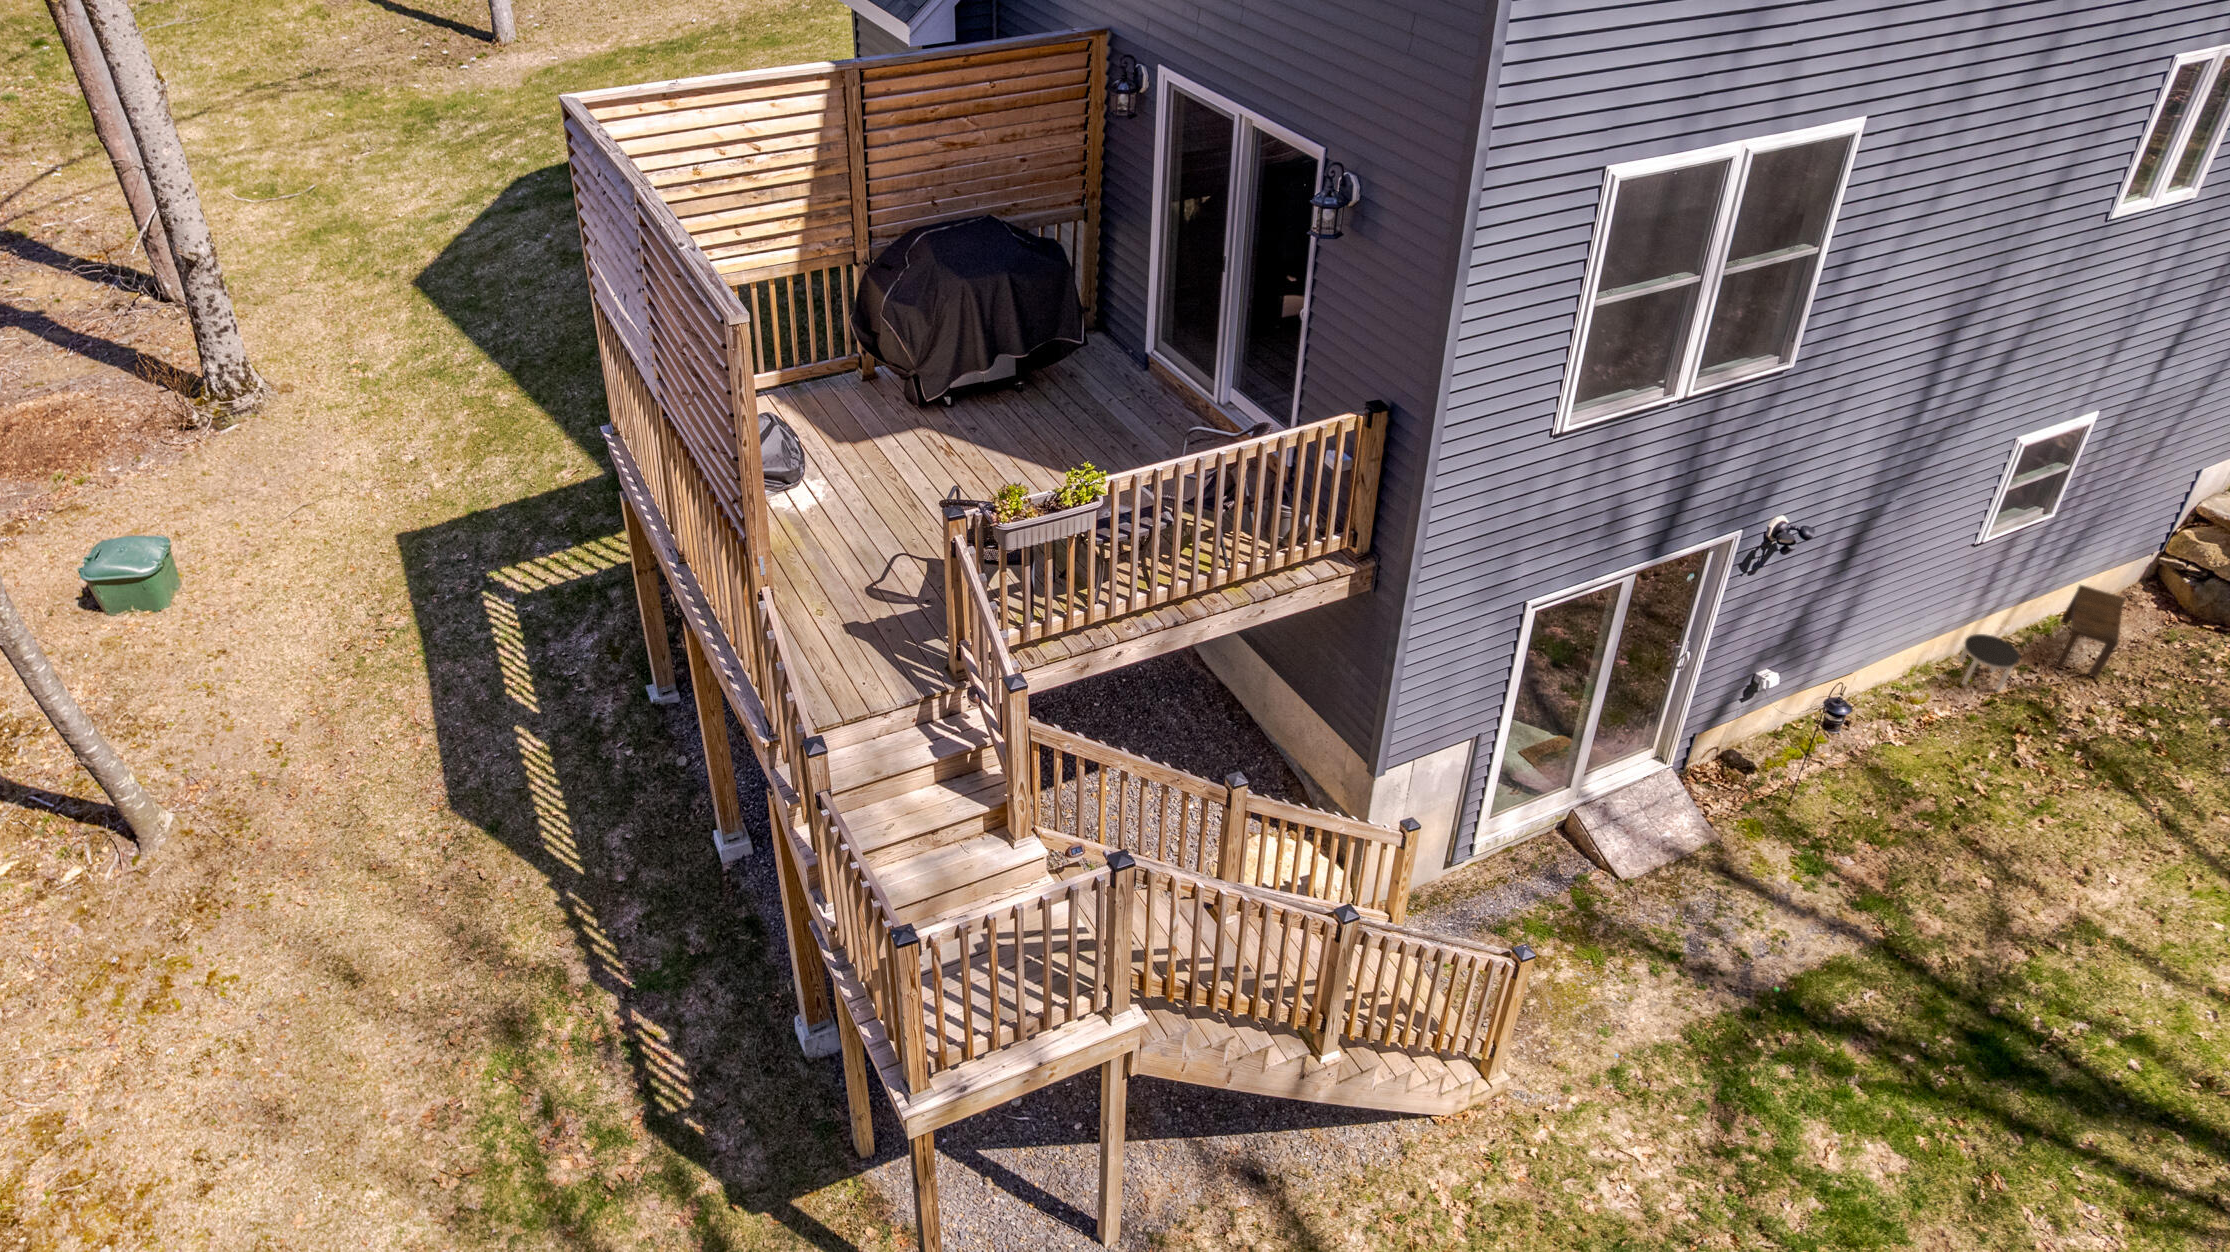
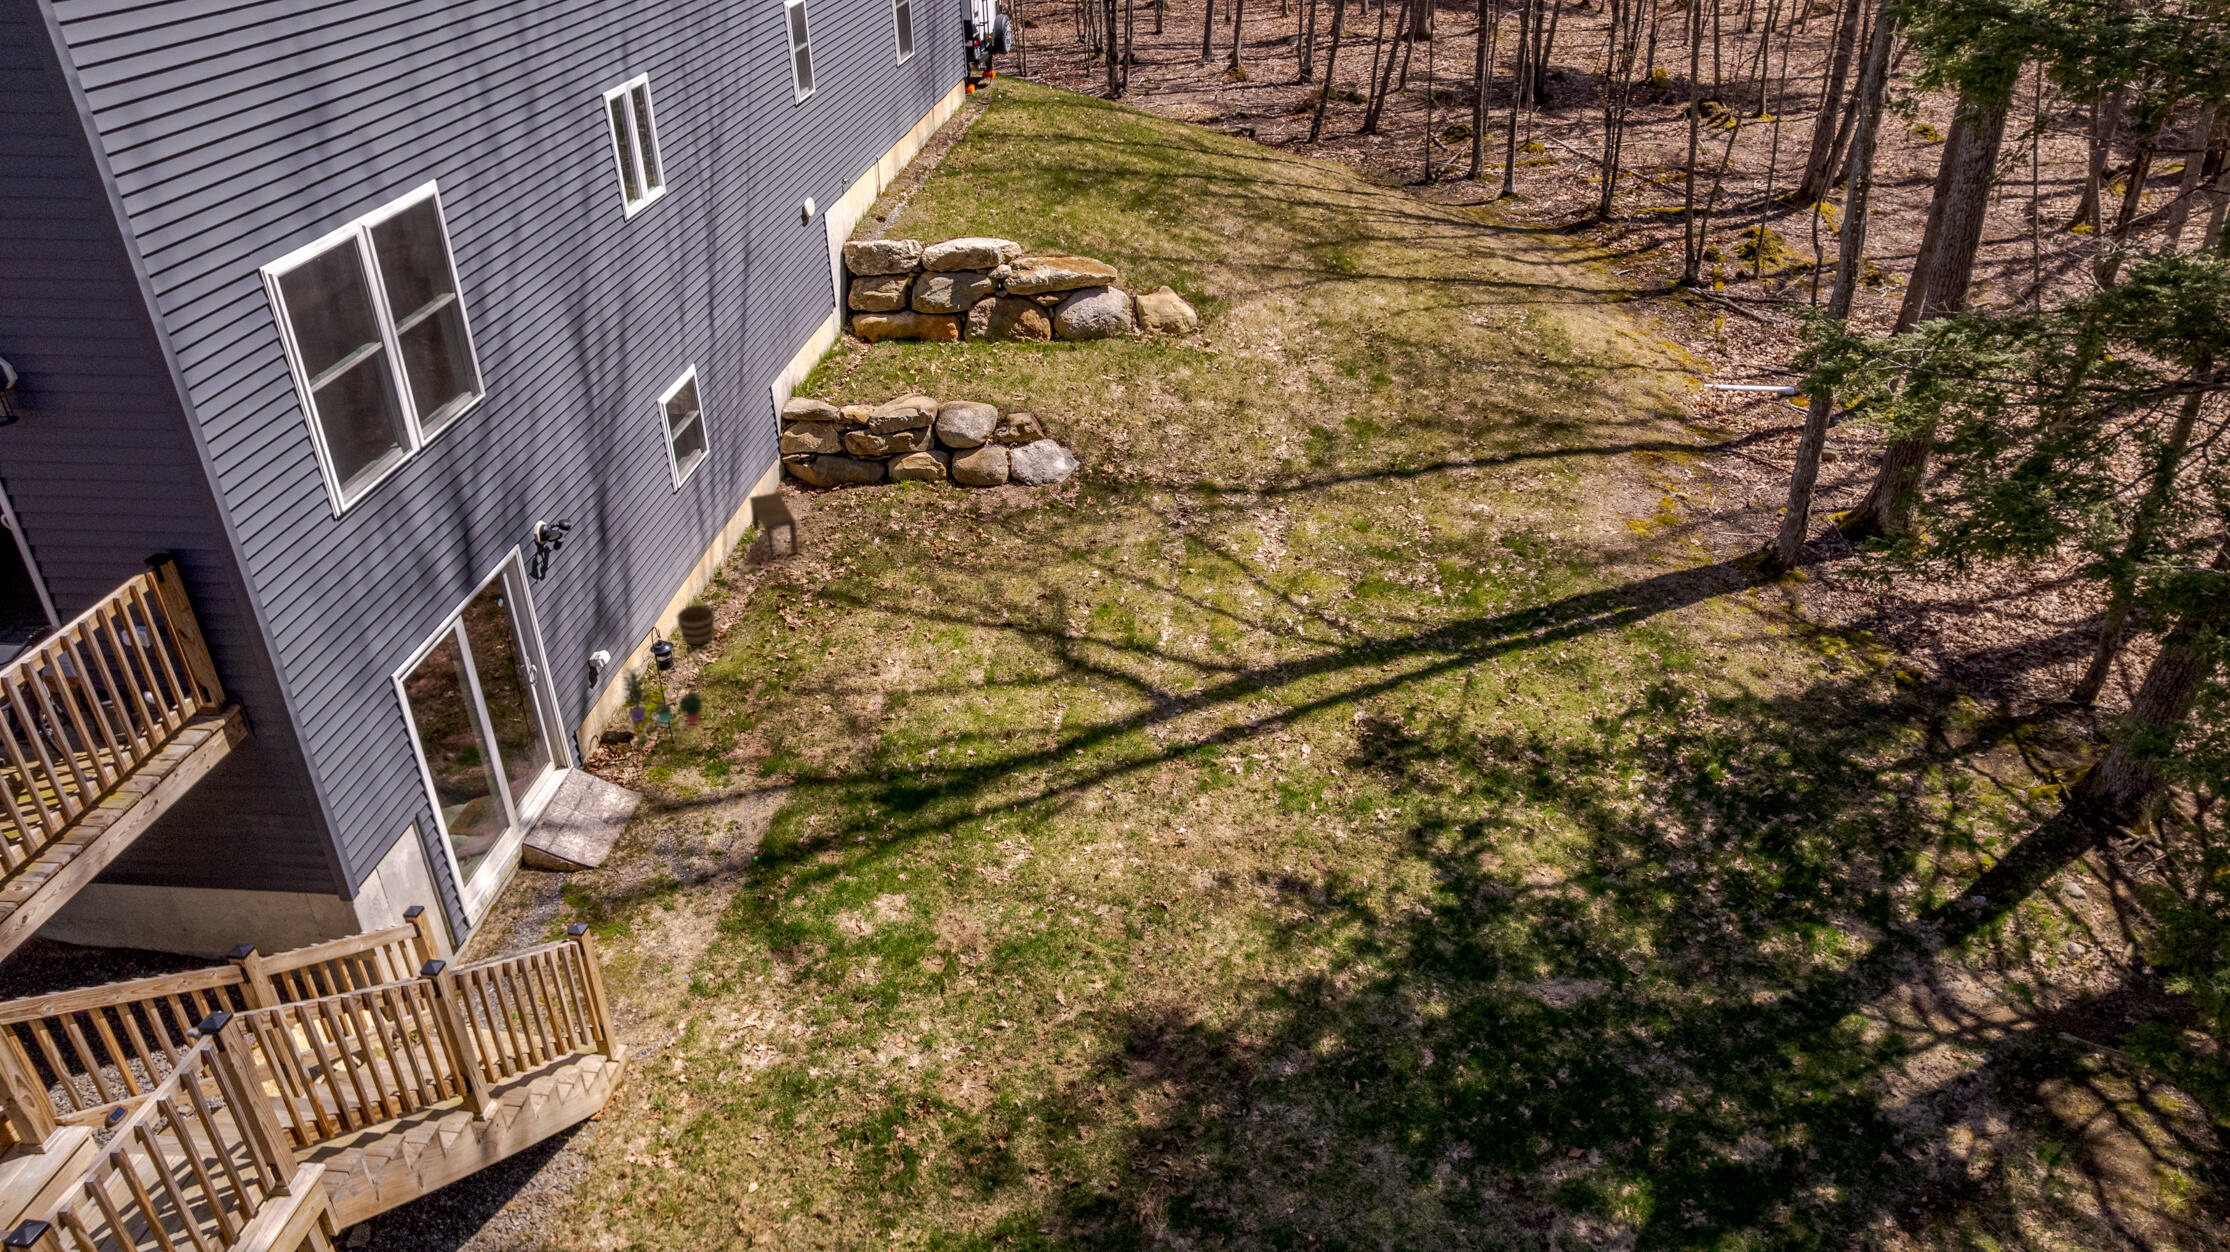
round table: present [1959,634,2020,691] -> none [708,556,751,601]
bucket: none [1880,669,1935,720] -> present [677,605,715,645]
potted plant: none [1762,701,1849,801] -> present [624,668,703,724]

